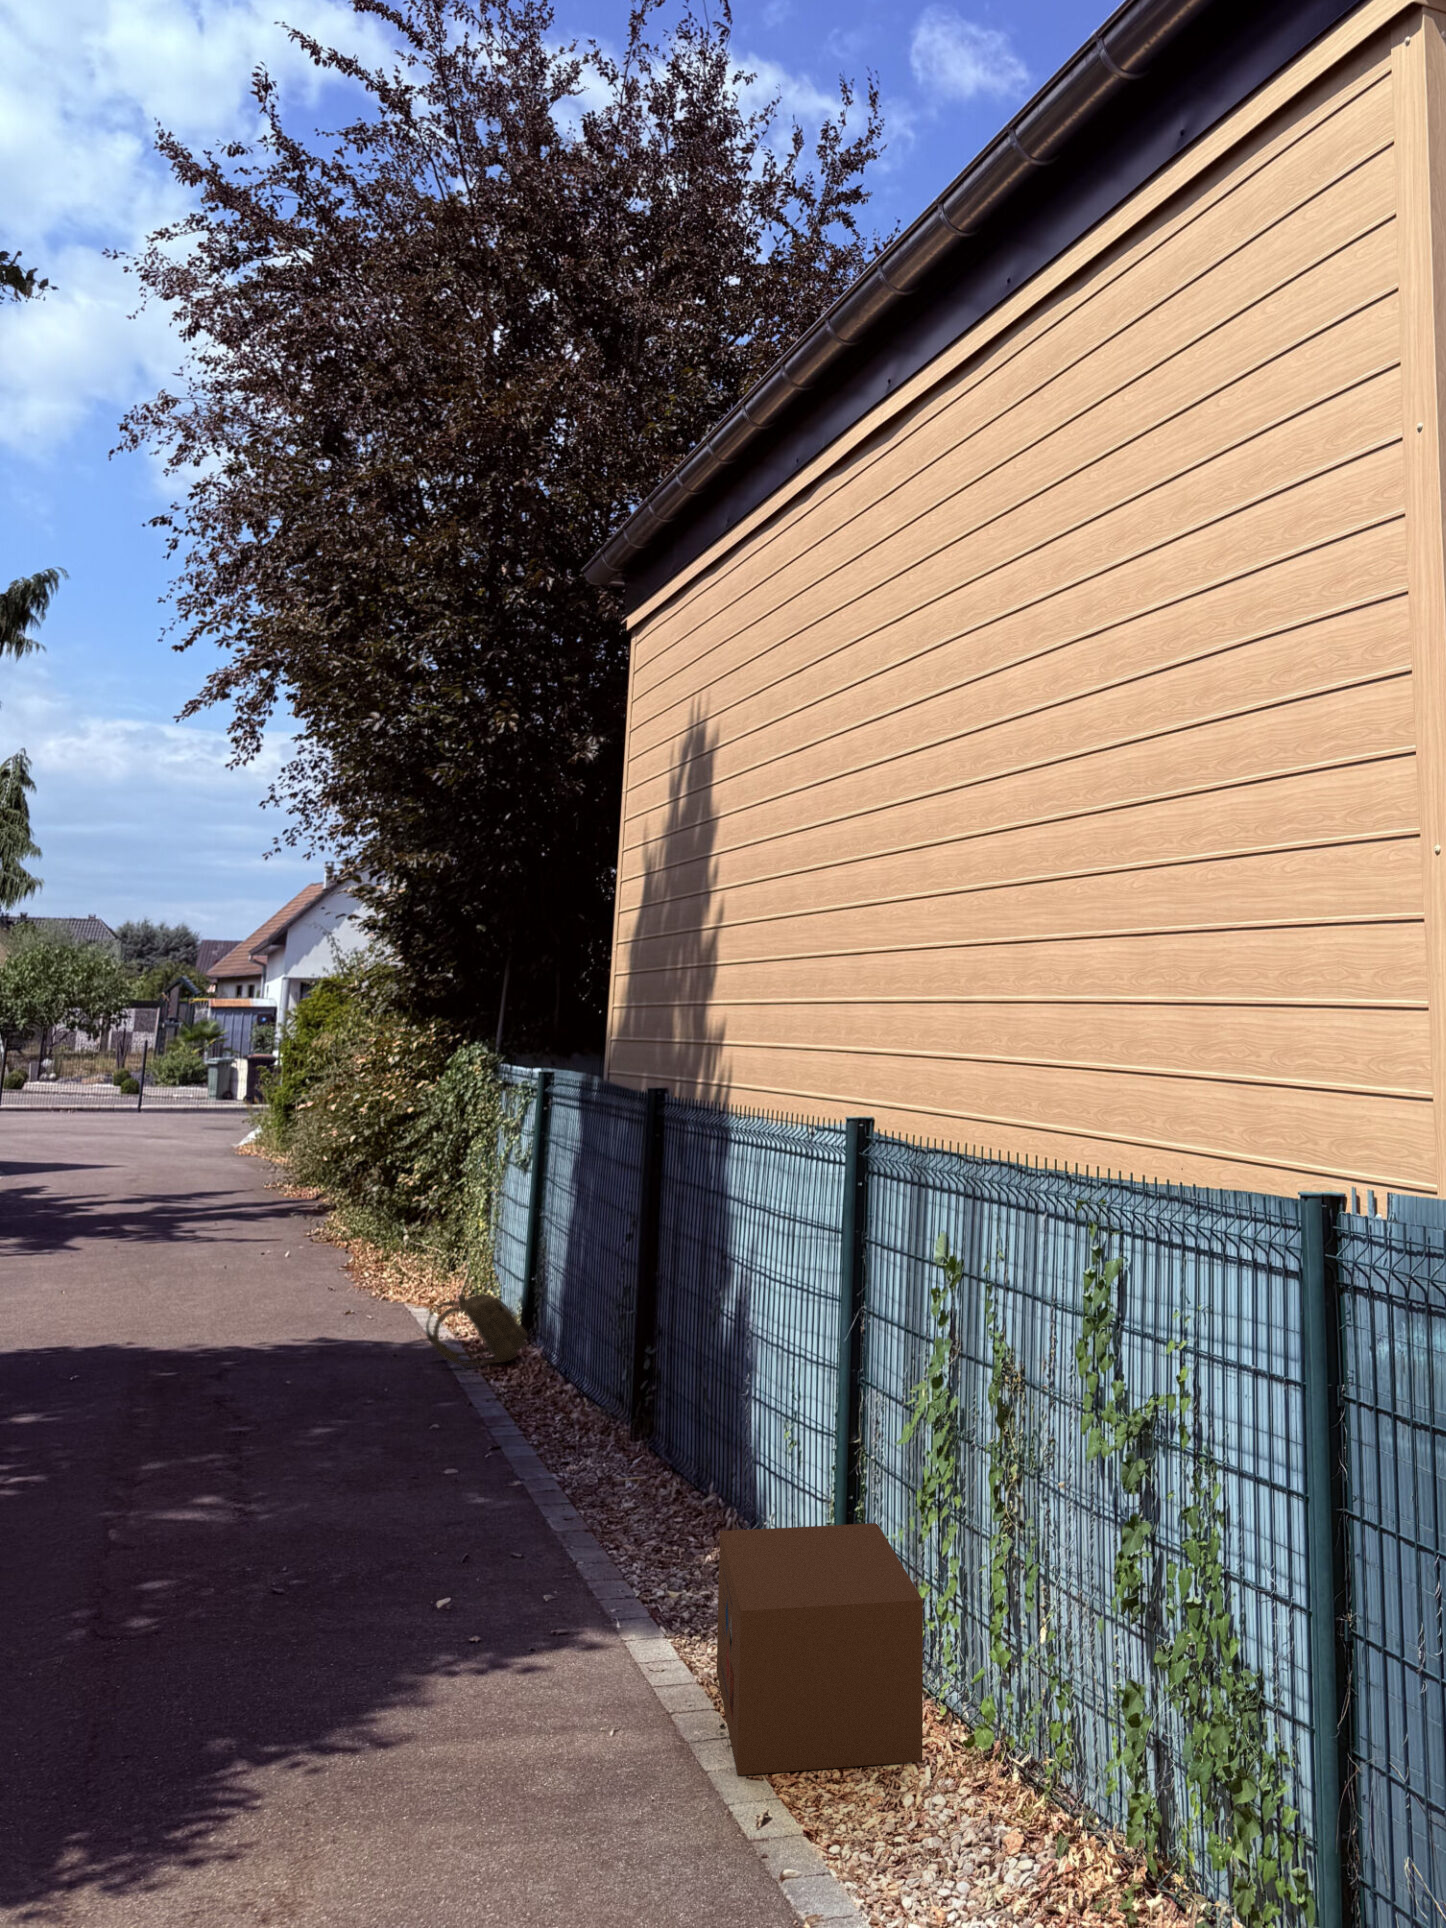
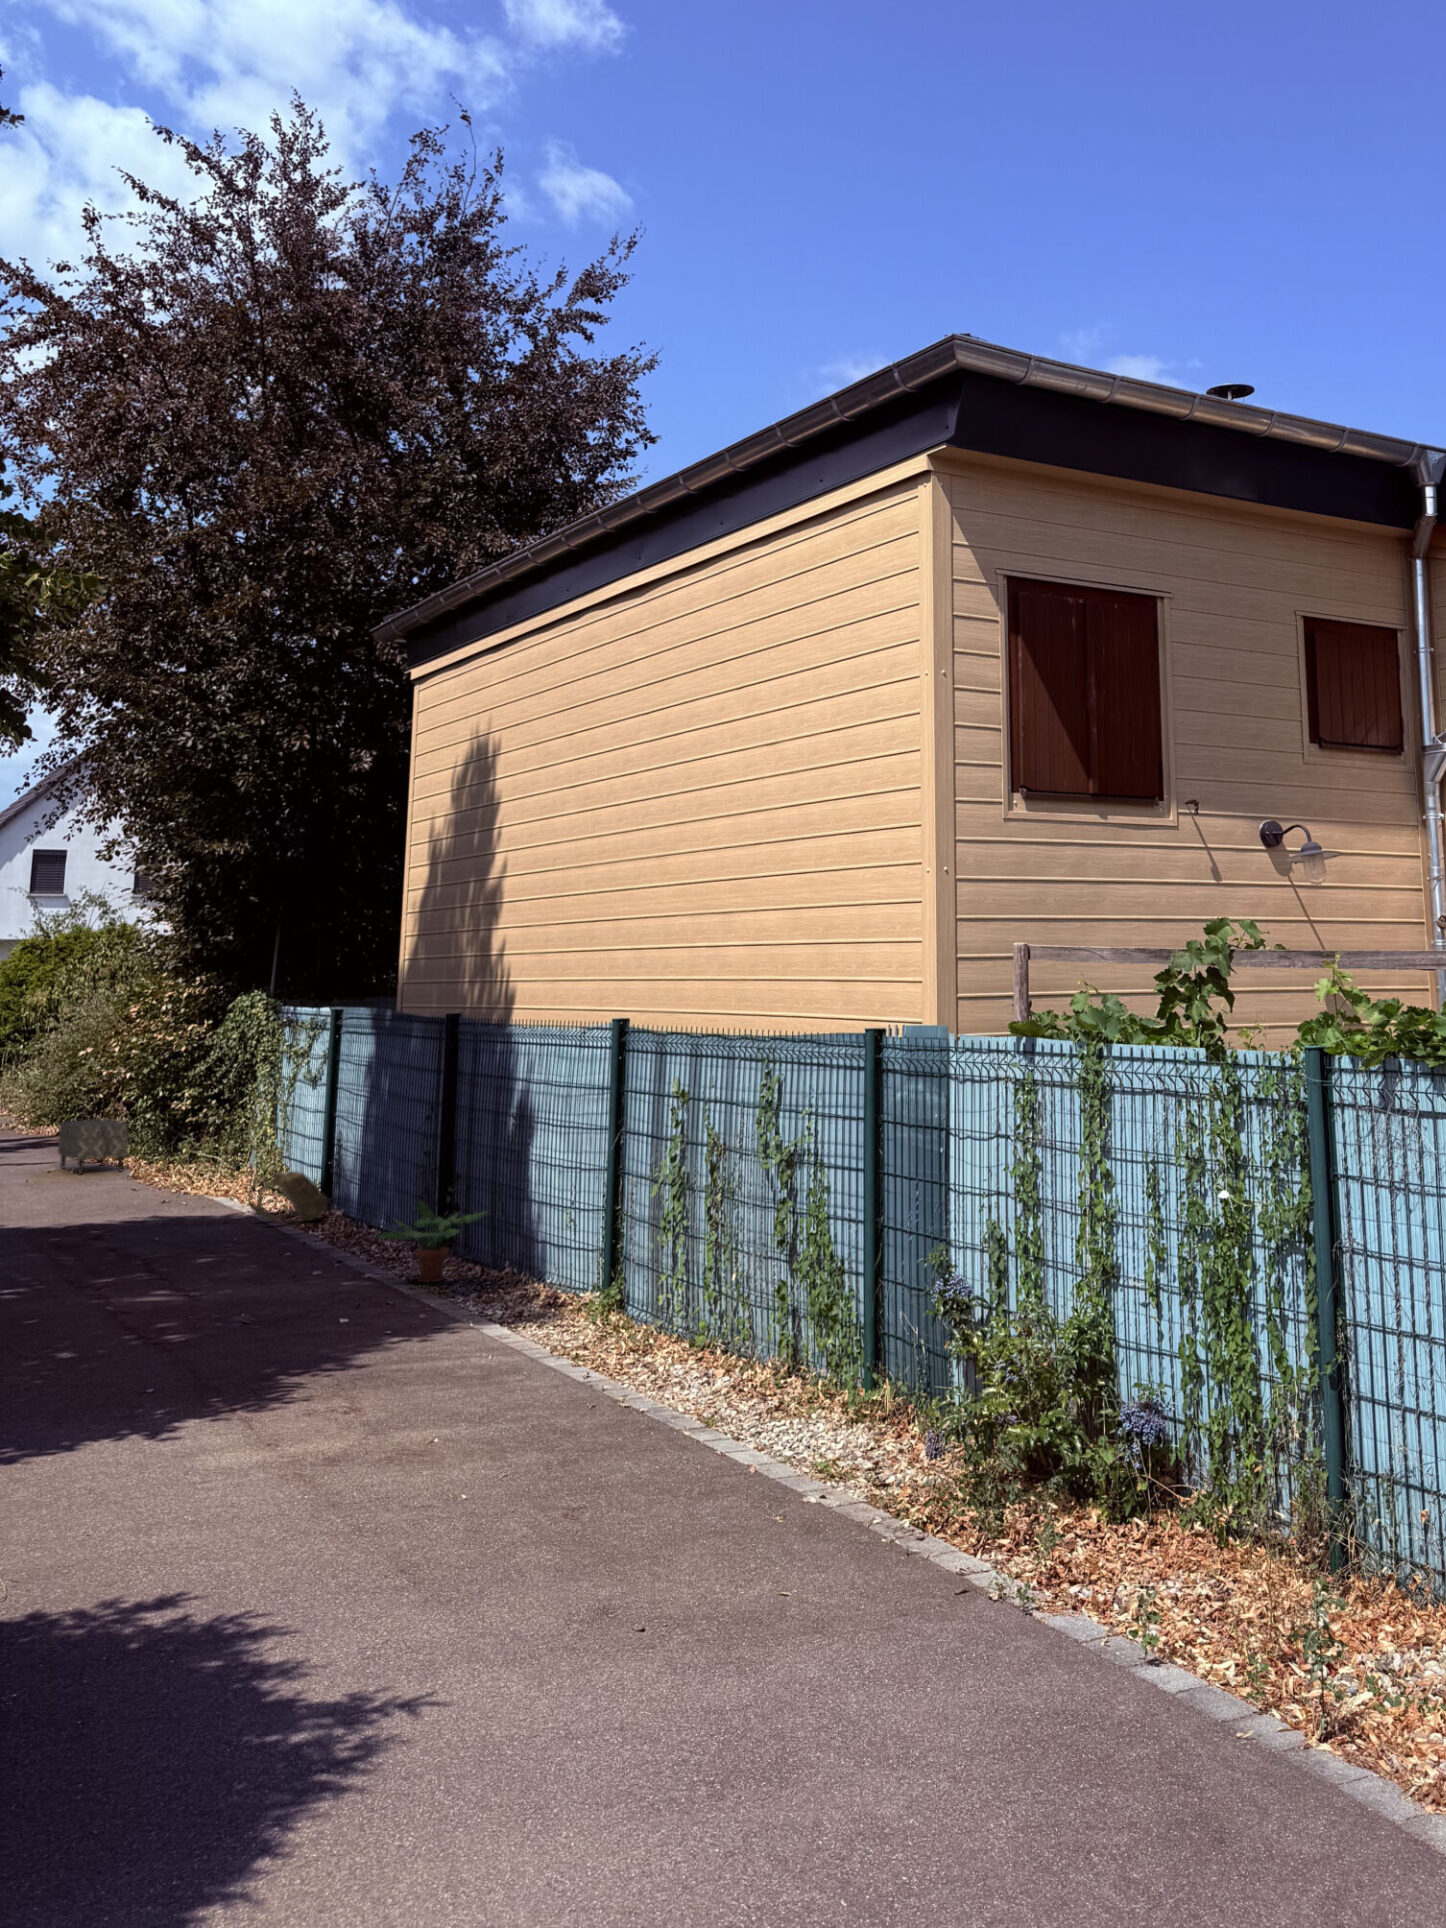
bench: none [274,1196,346,1265] -> present [58,1119,128,1175]
potted plant: none [531,1378,696,1507] -> present [377,1201,487,1282]
cardboard box: present [717,1523,923,1775] -> none [538,1250,667,1367]

